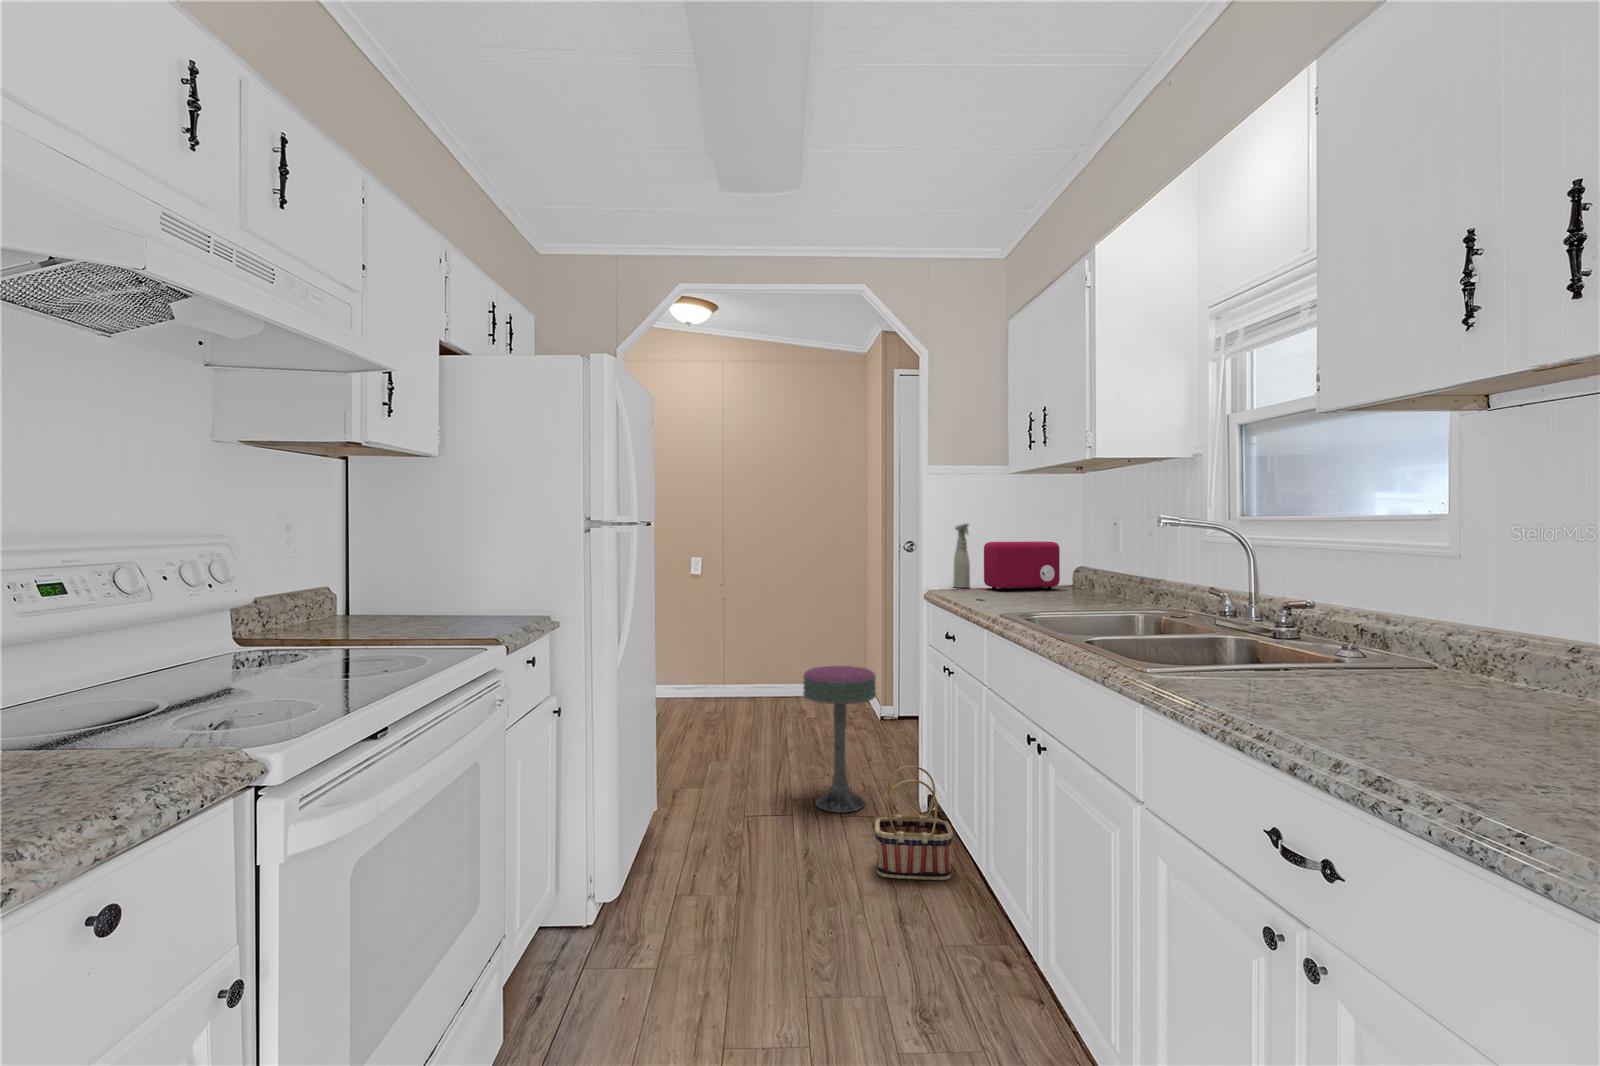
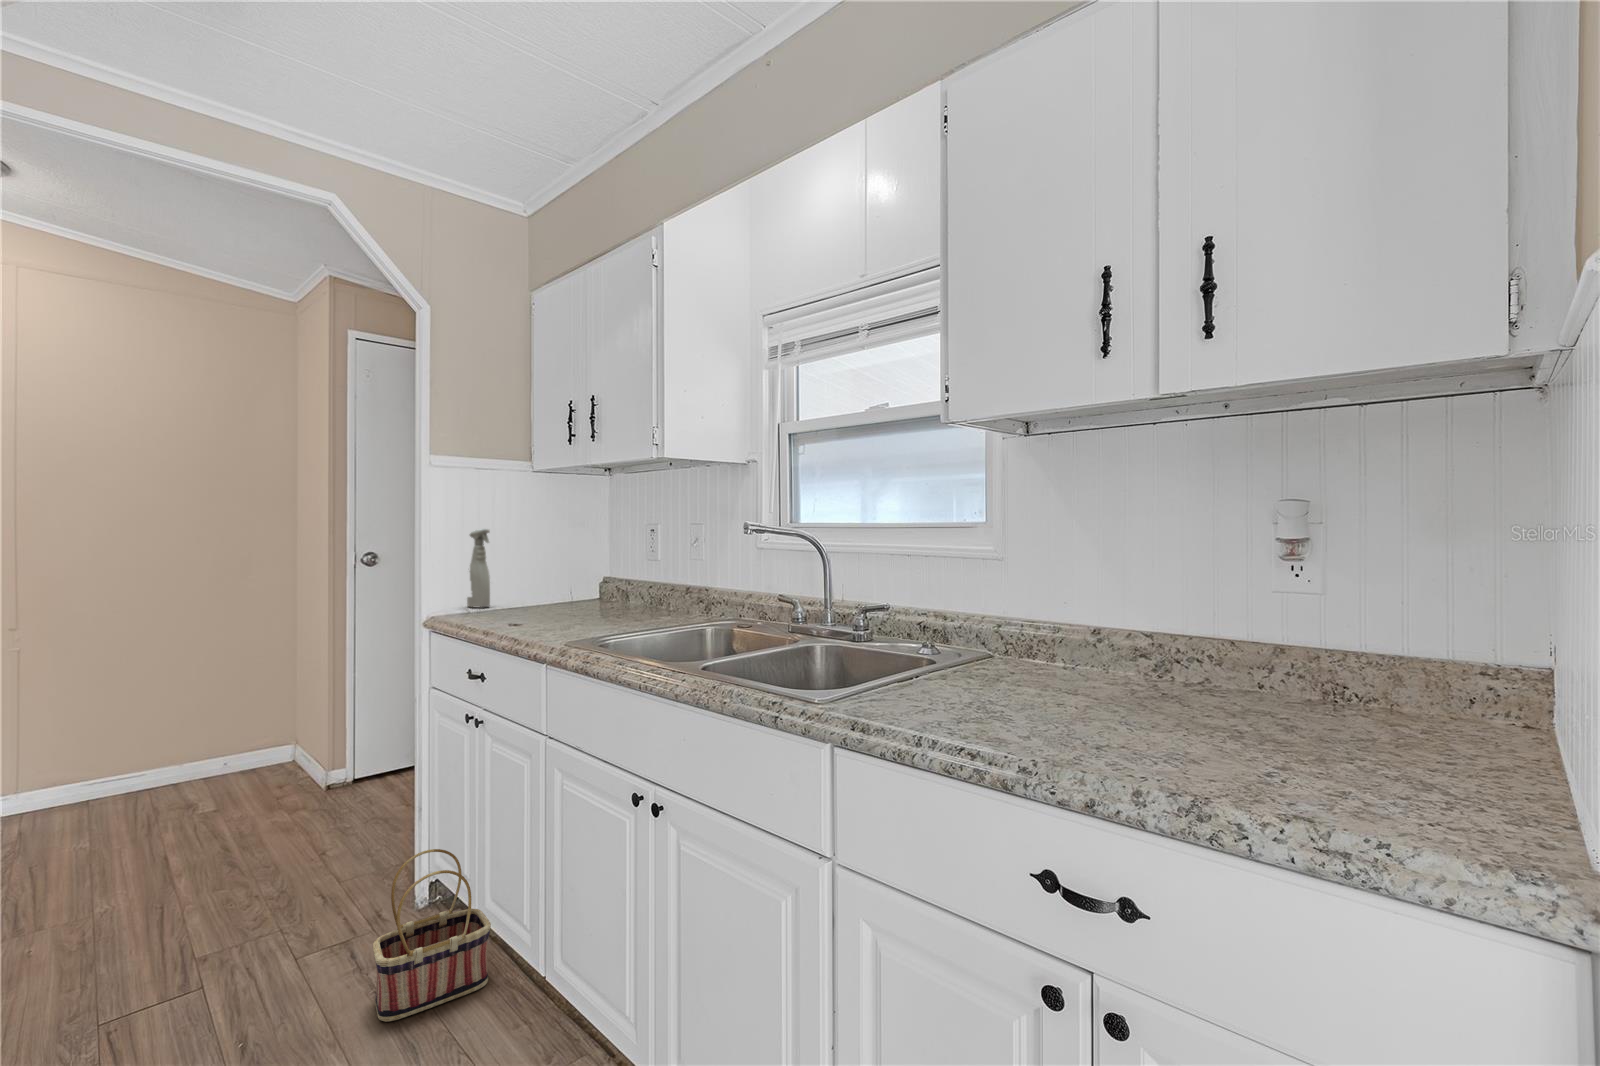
toaster: present [984,542,1060,590] -> none [508,550,593,607]
bar stool: present [803,666,876,813] -> none [227,726,355,947]

